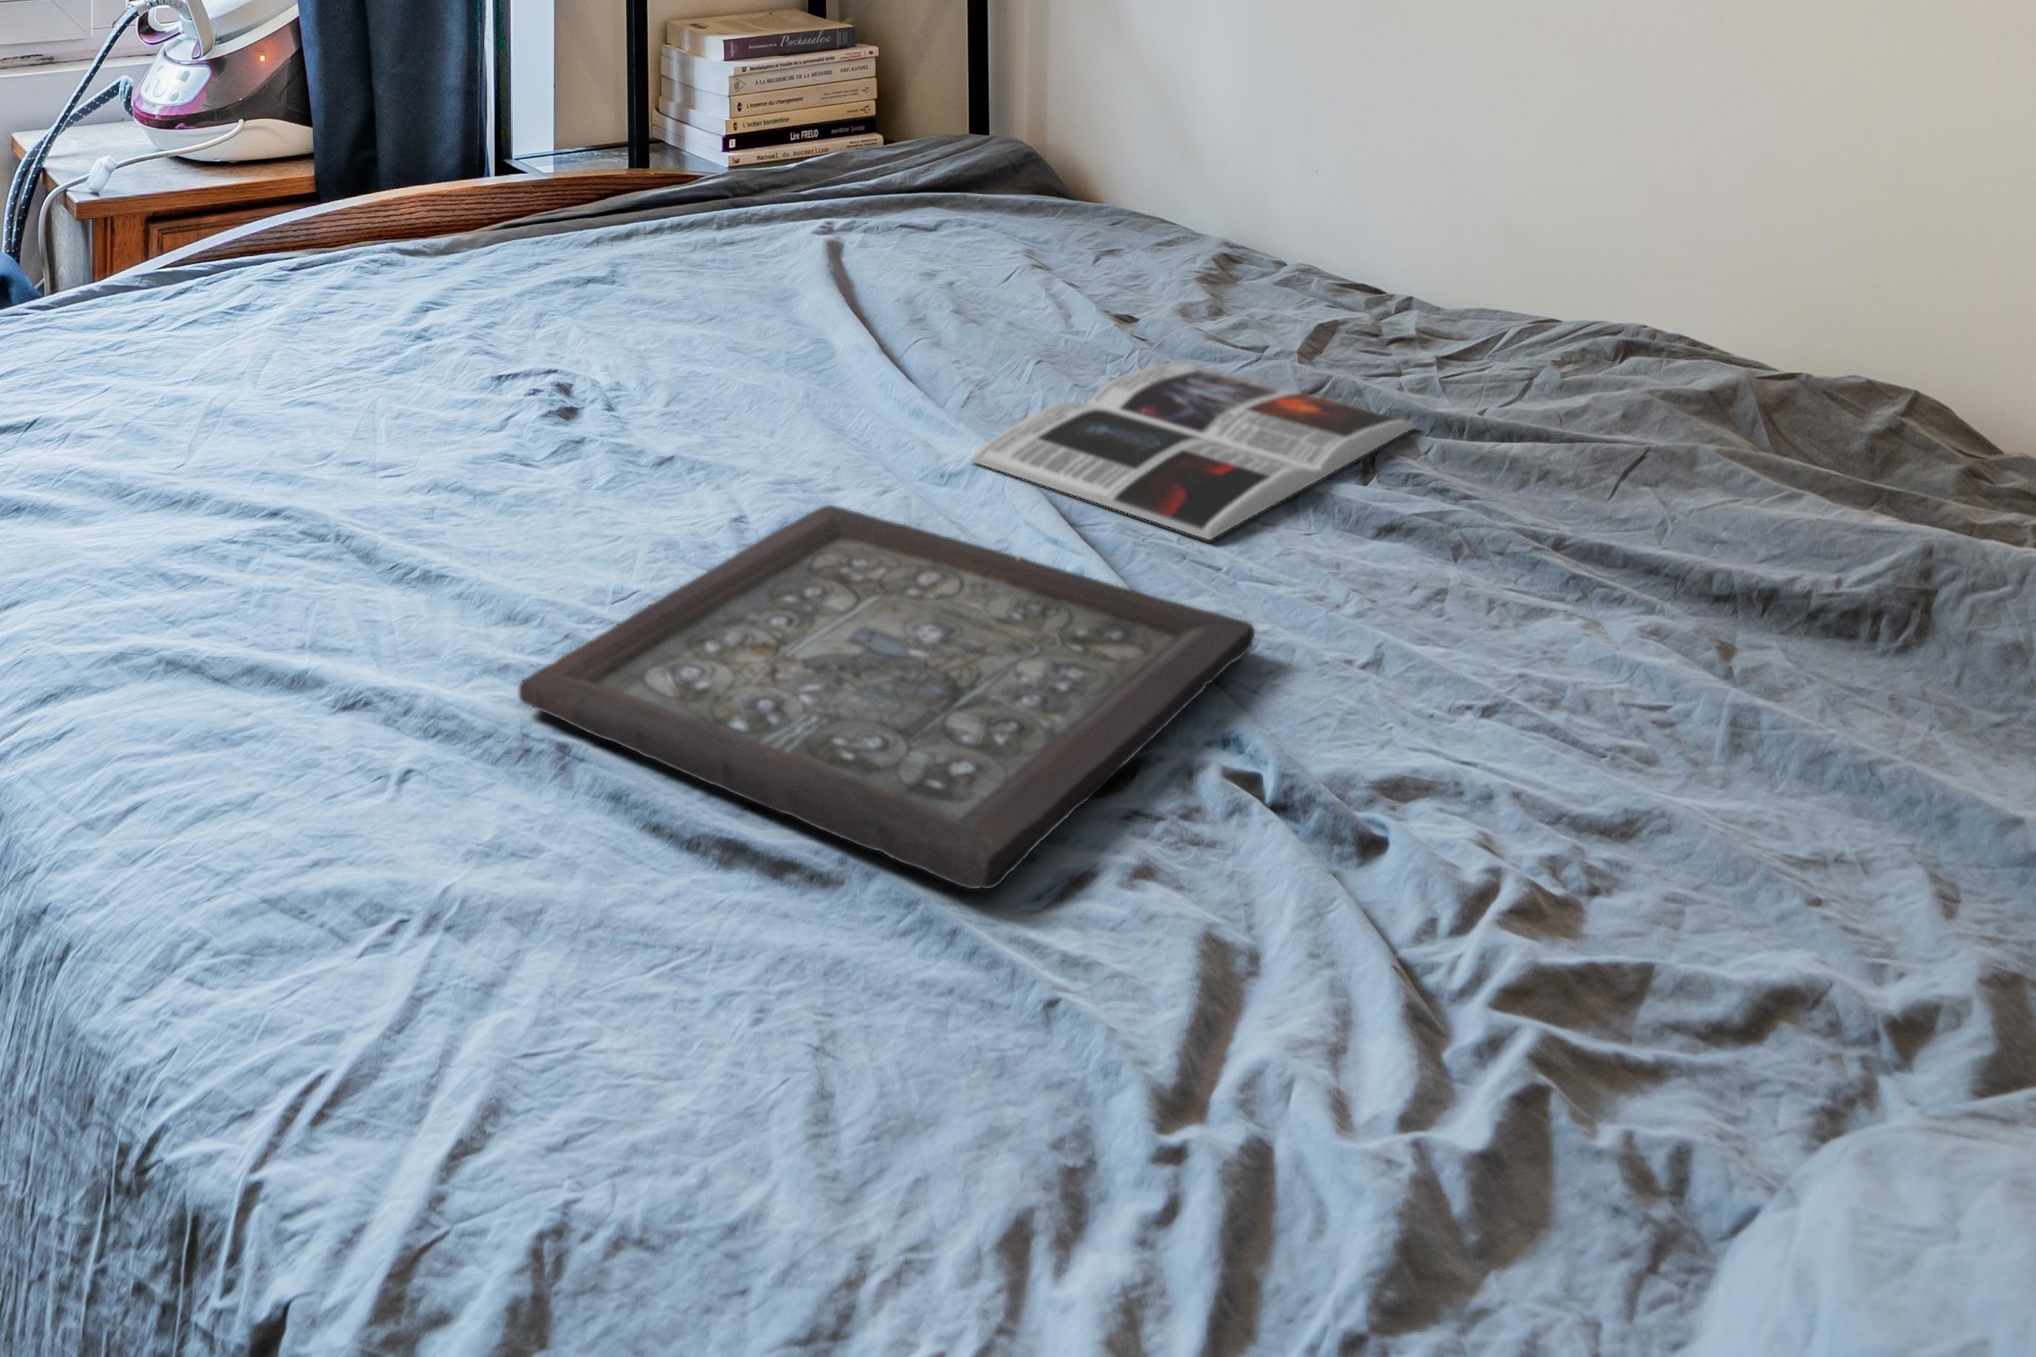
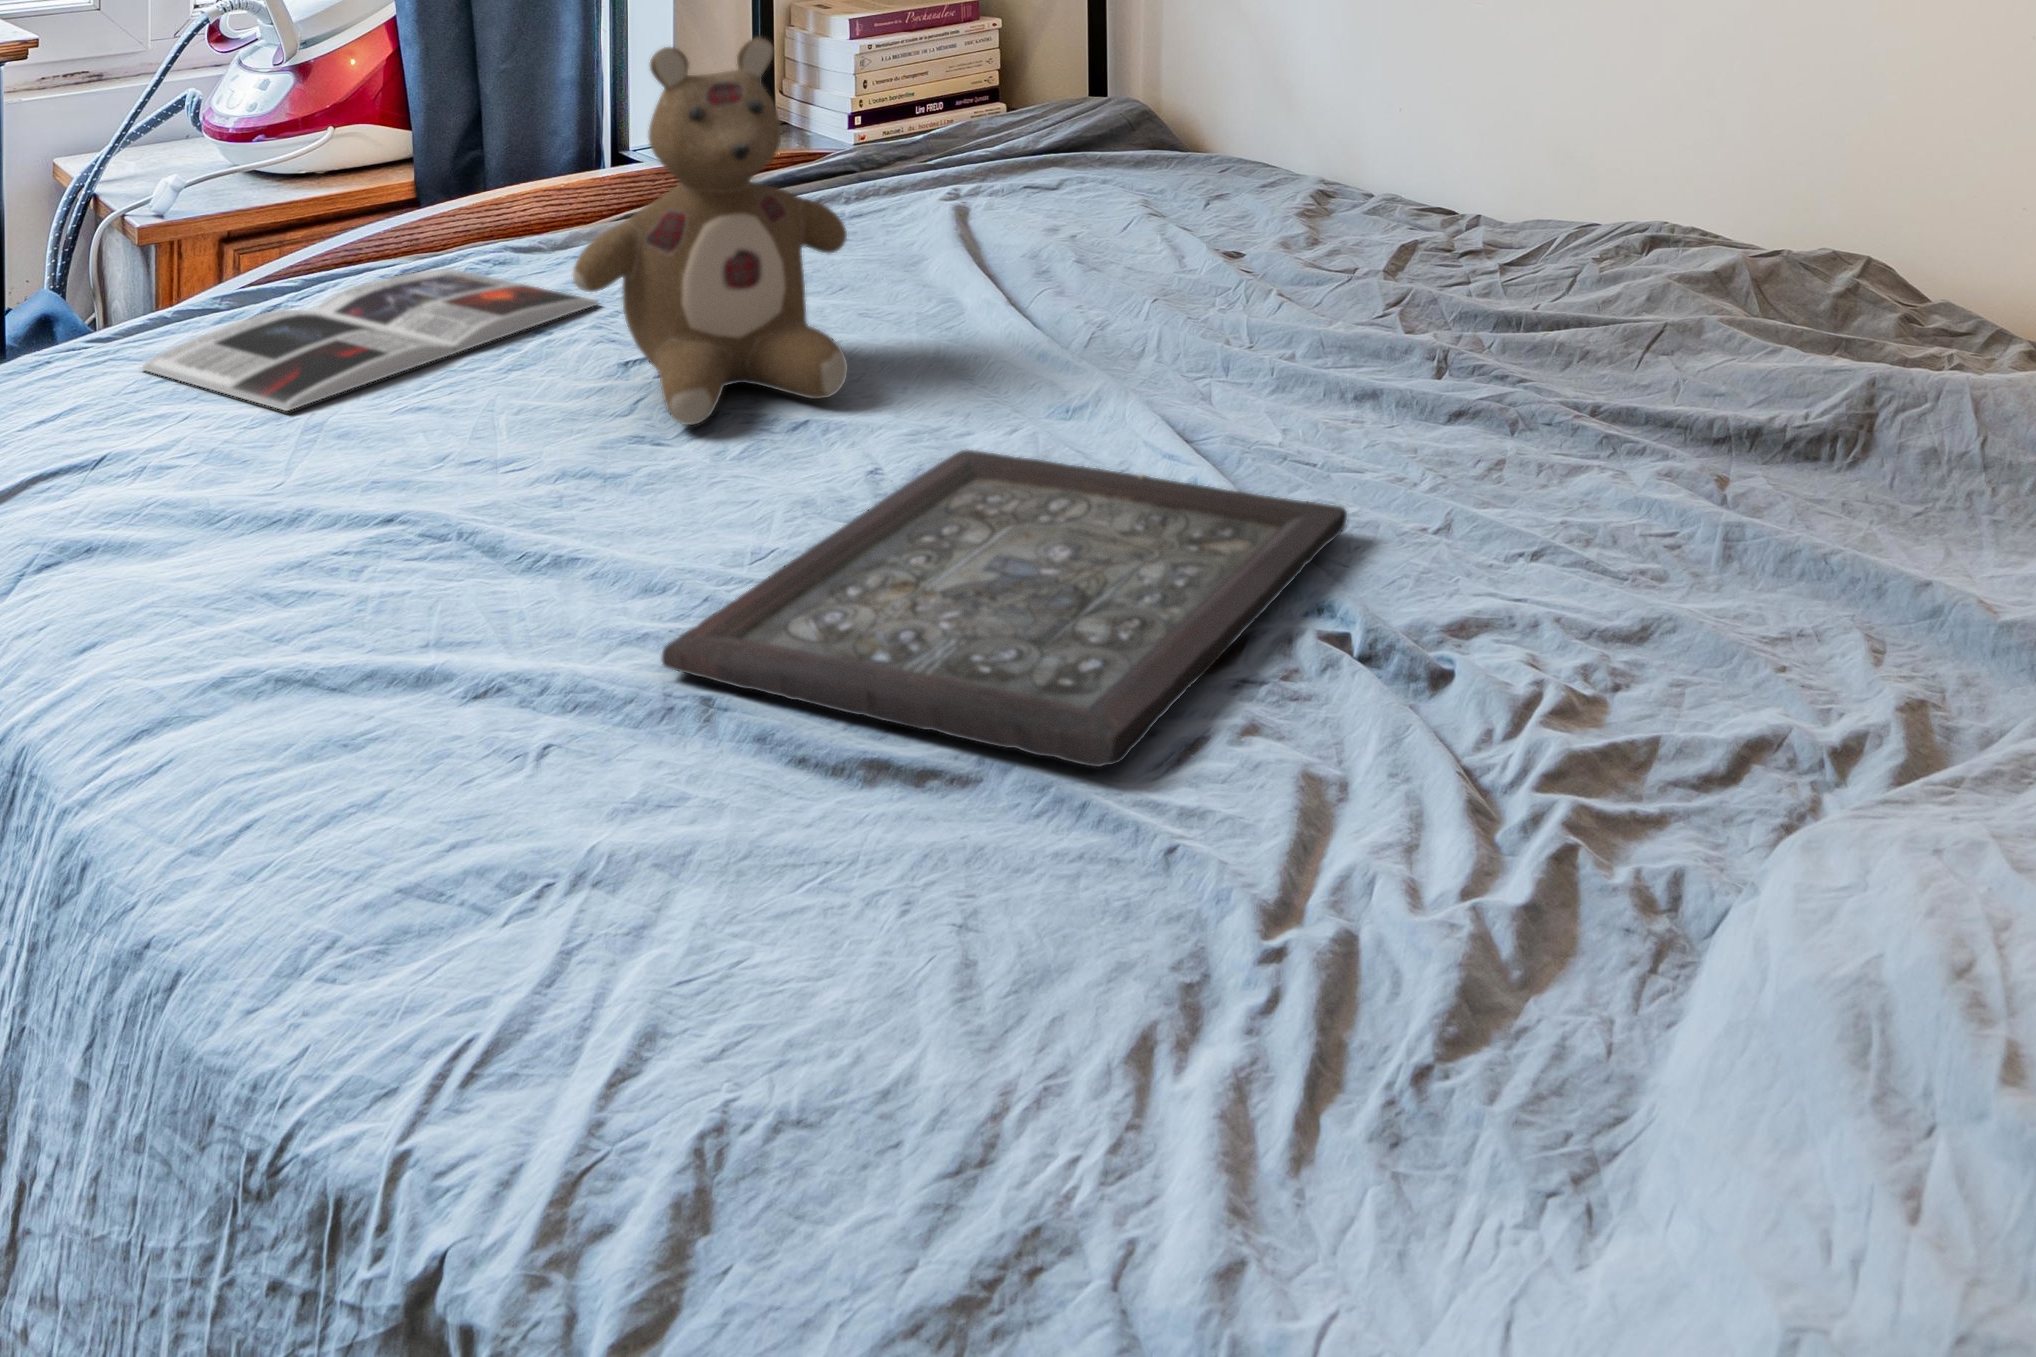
stuffed bear: none [445,59,711,446] -> present [573,37,848,425]
magazine: present [972,362,1415,539] -> present [141,269,598,411]

